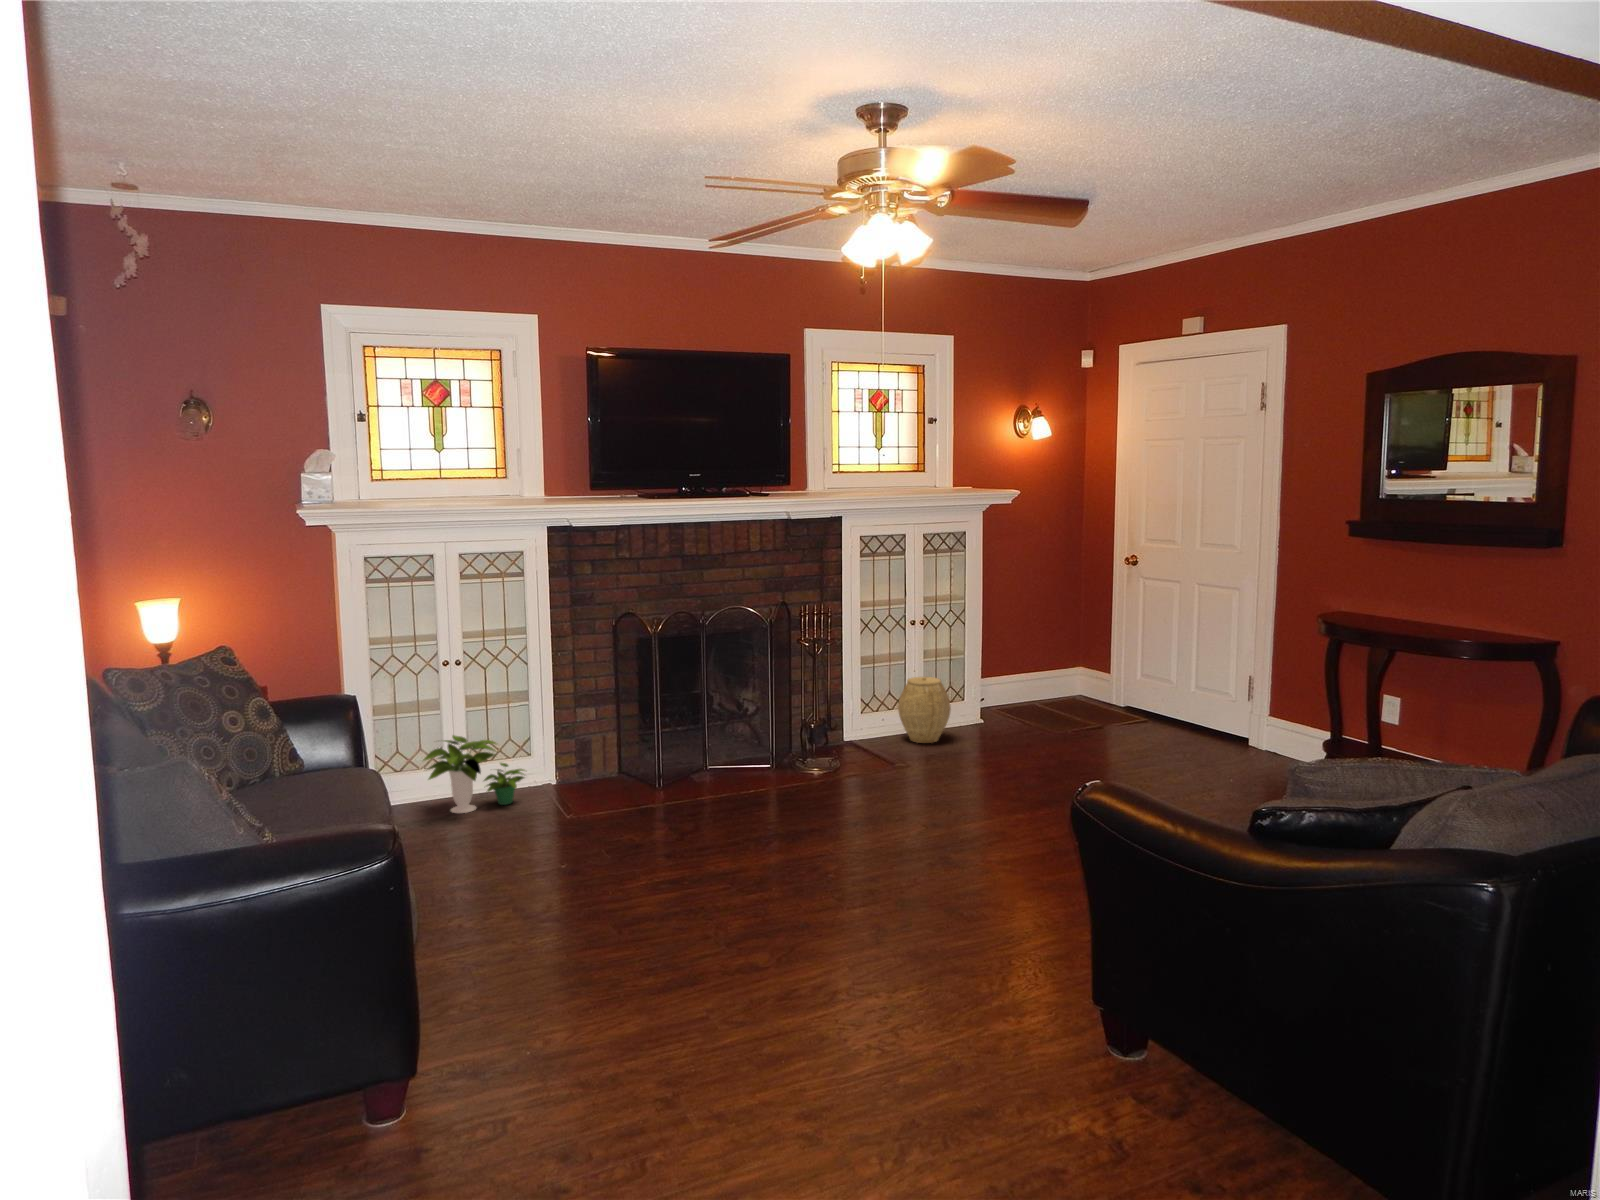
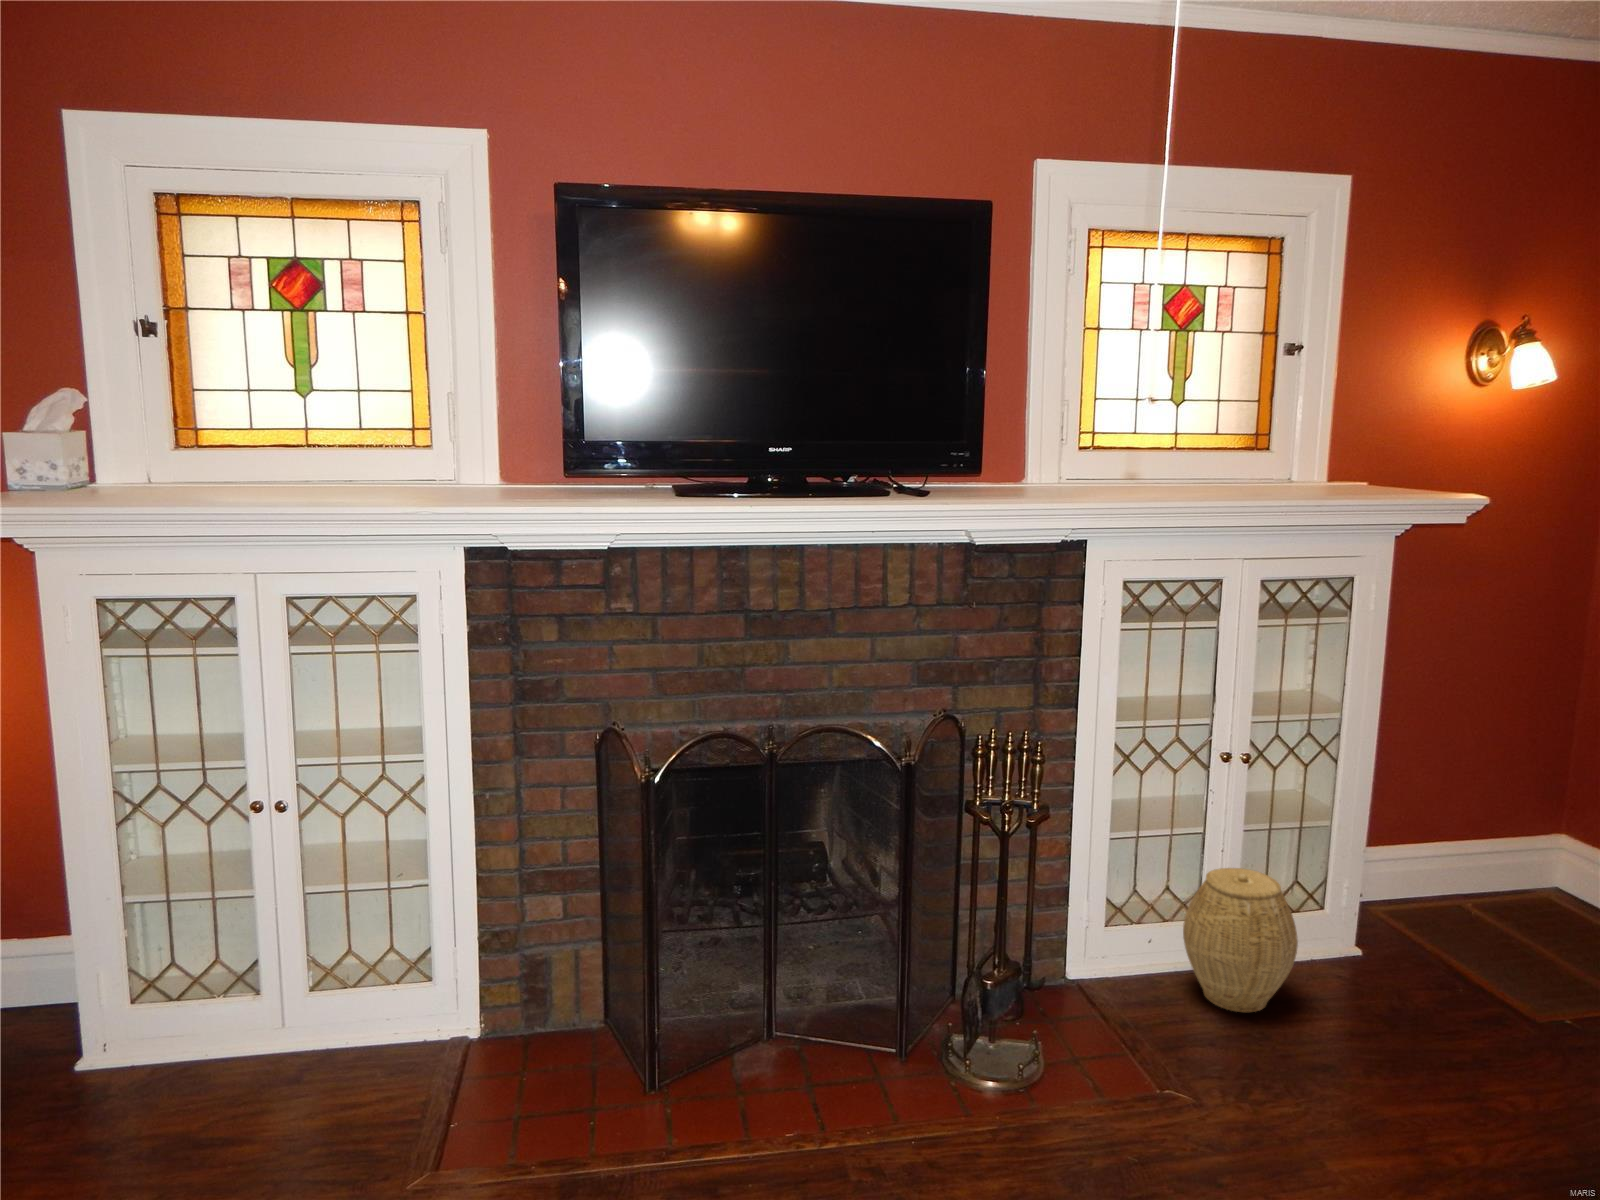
potted plant: present [424,735,524,813] -> none [170,947,394,1115]

